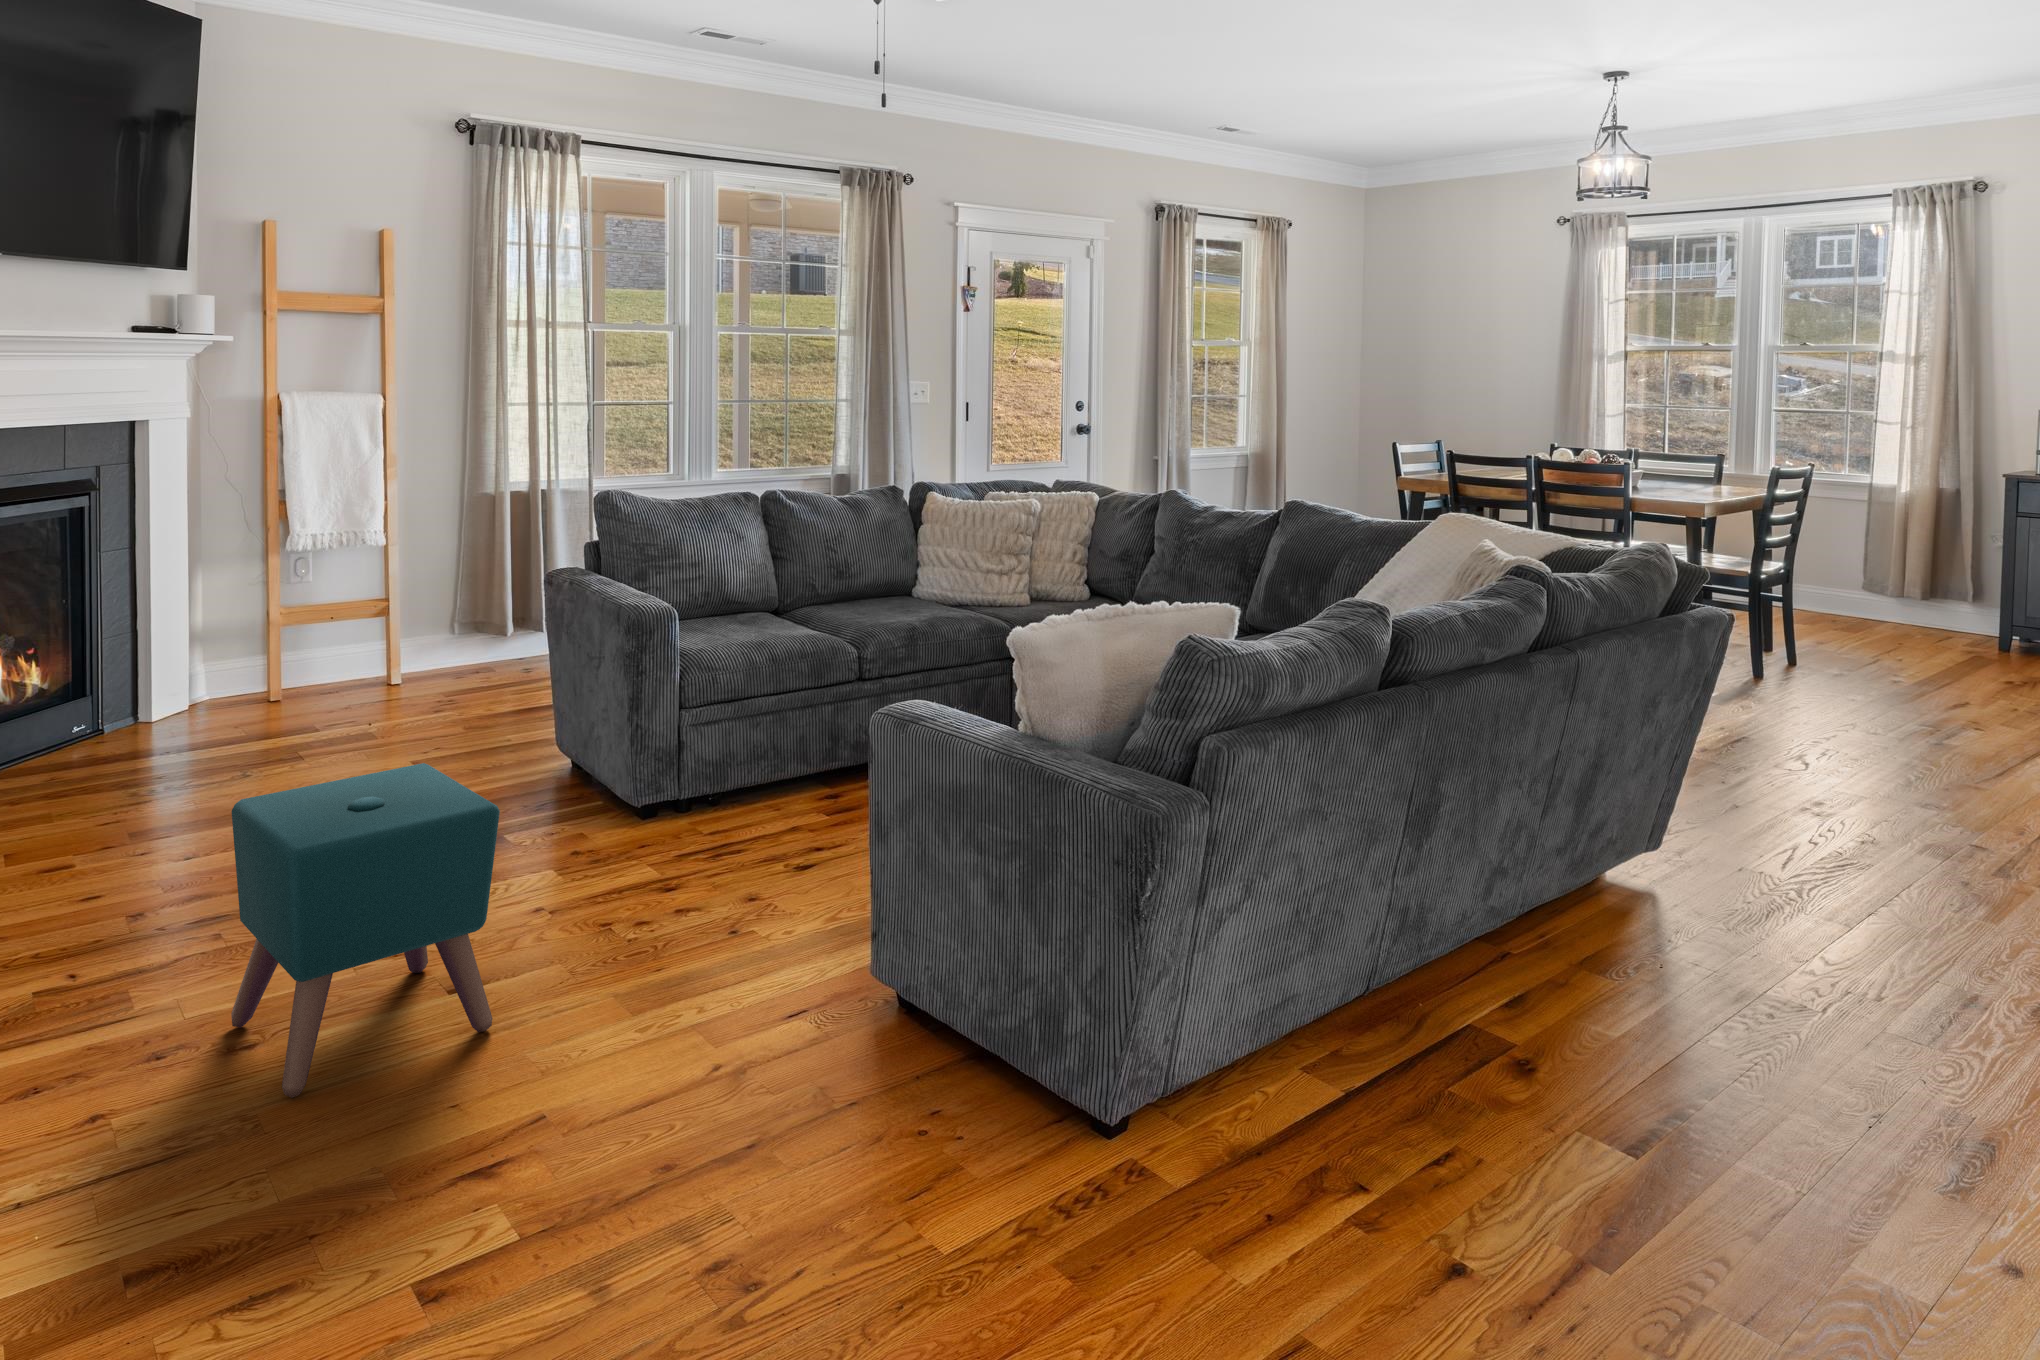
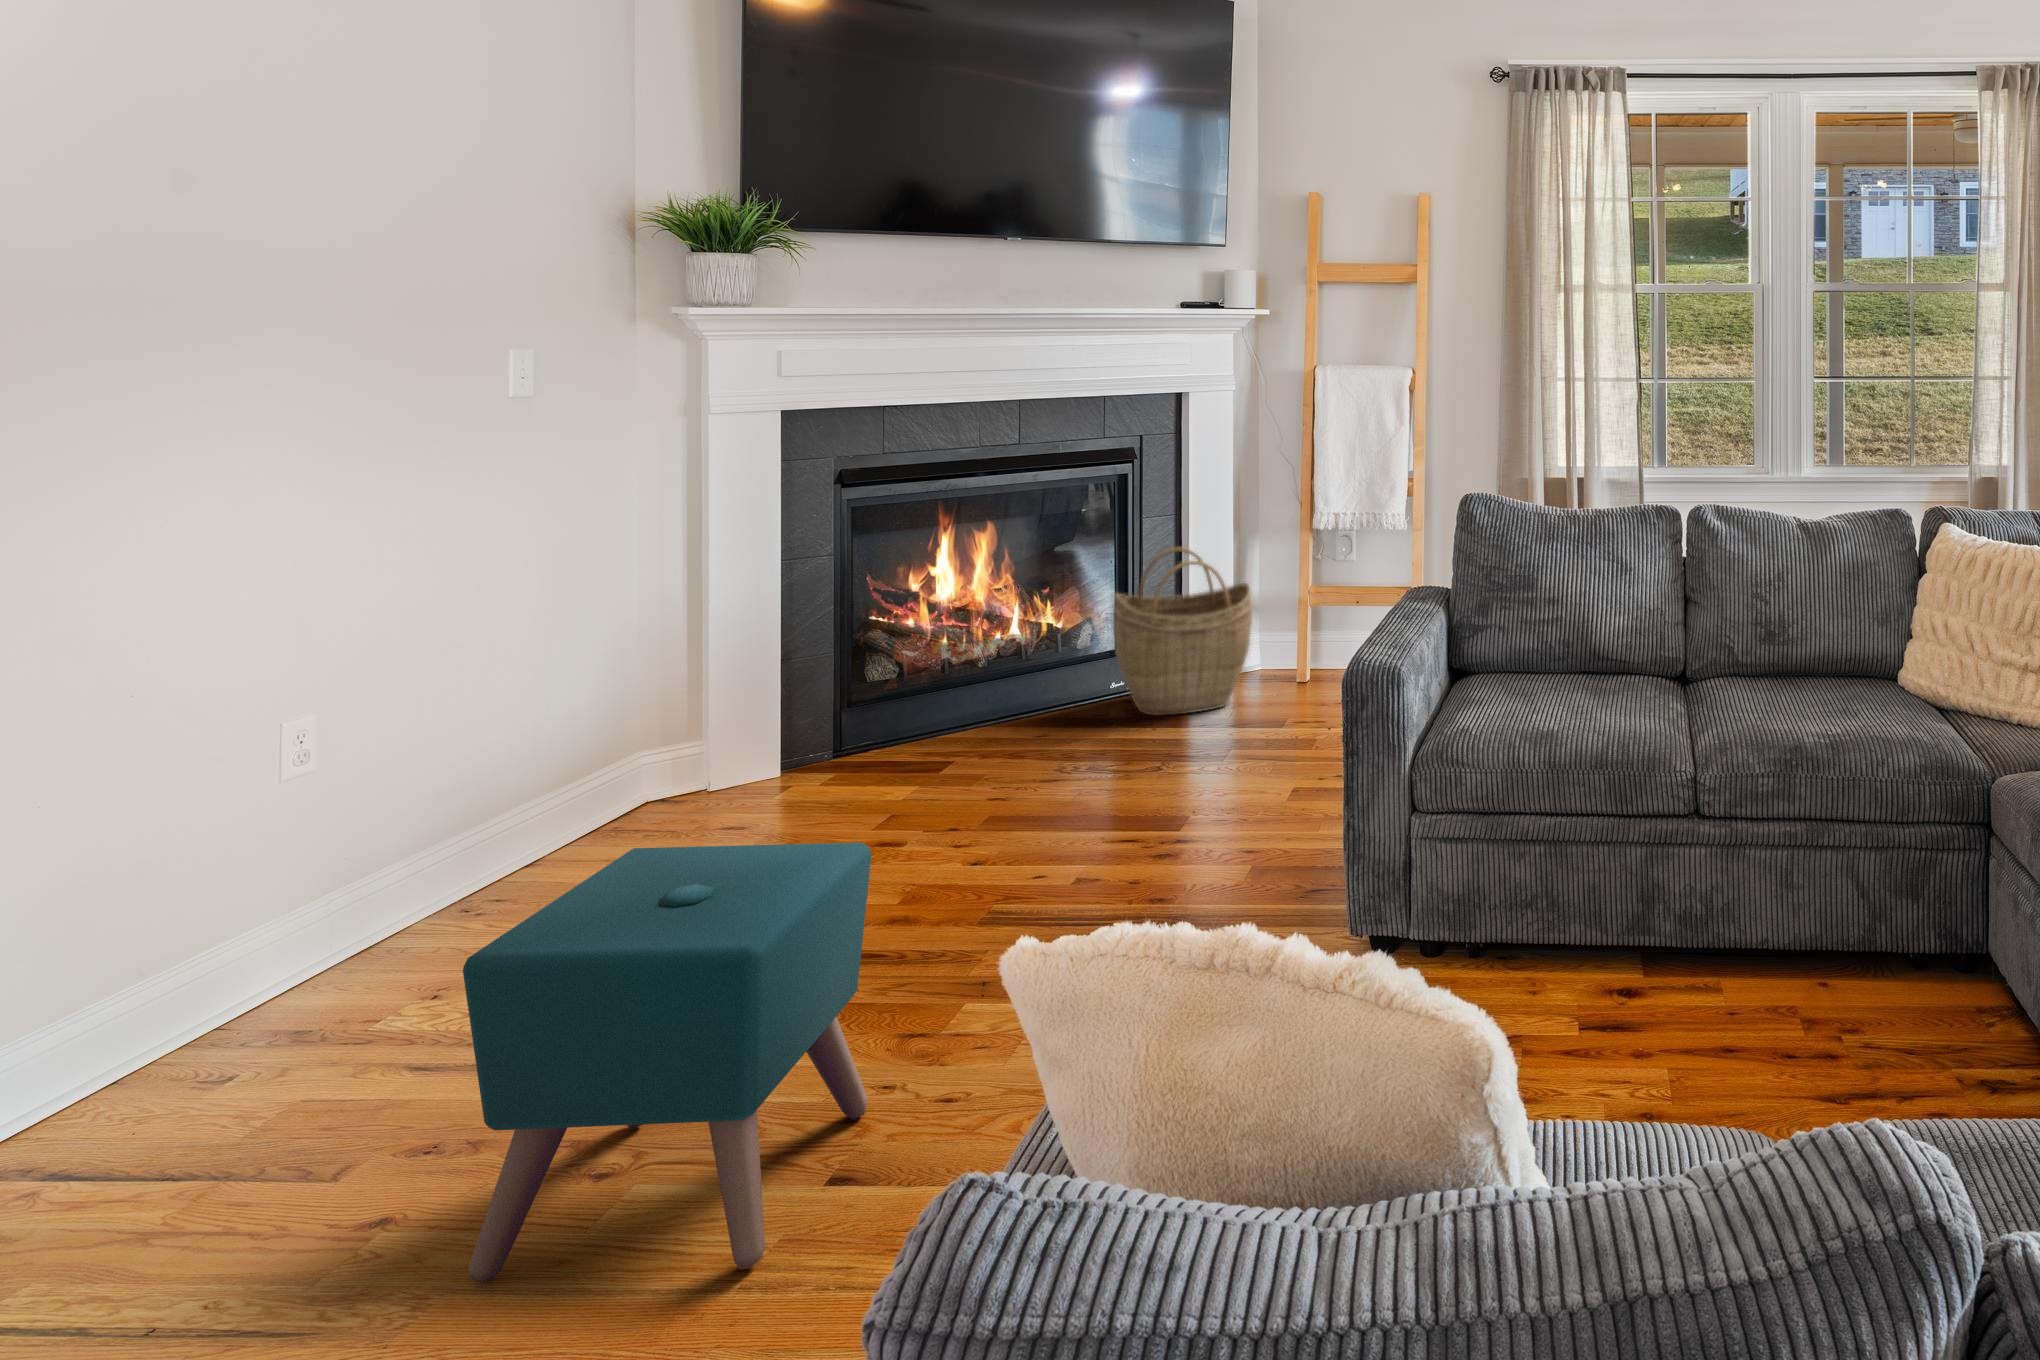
woven basket: none [124,581,279,745] -> present [1113,548,1252,715]

